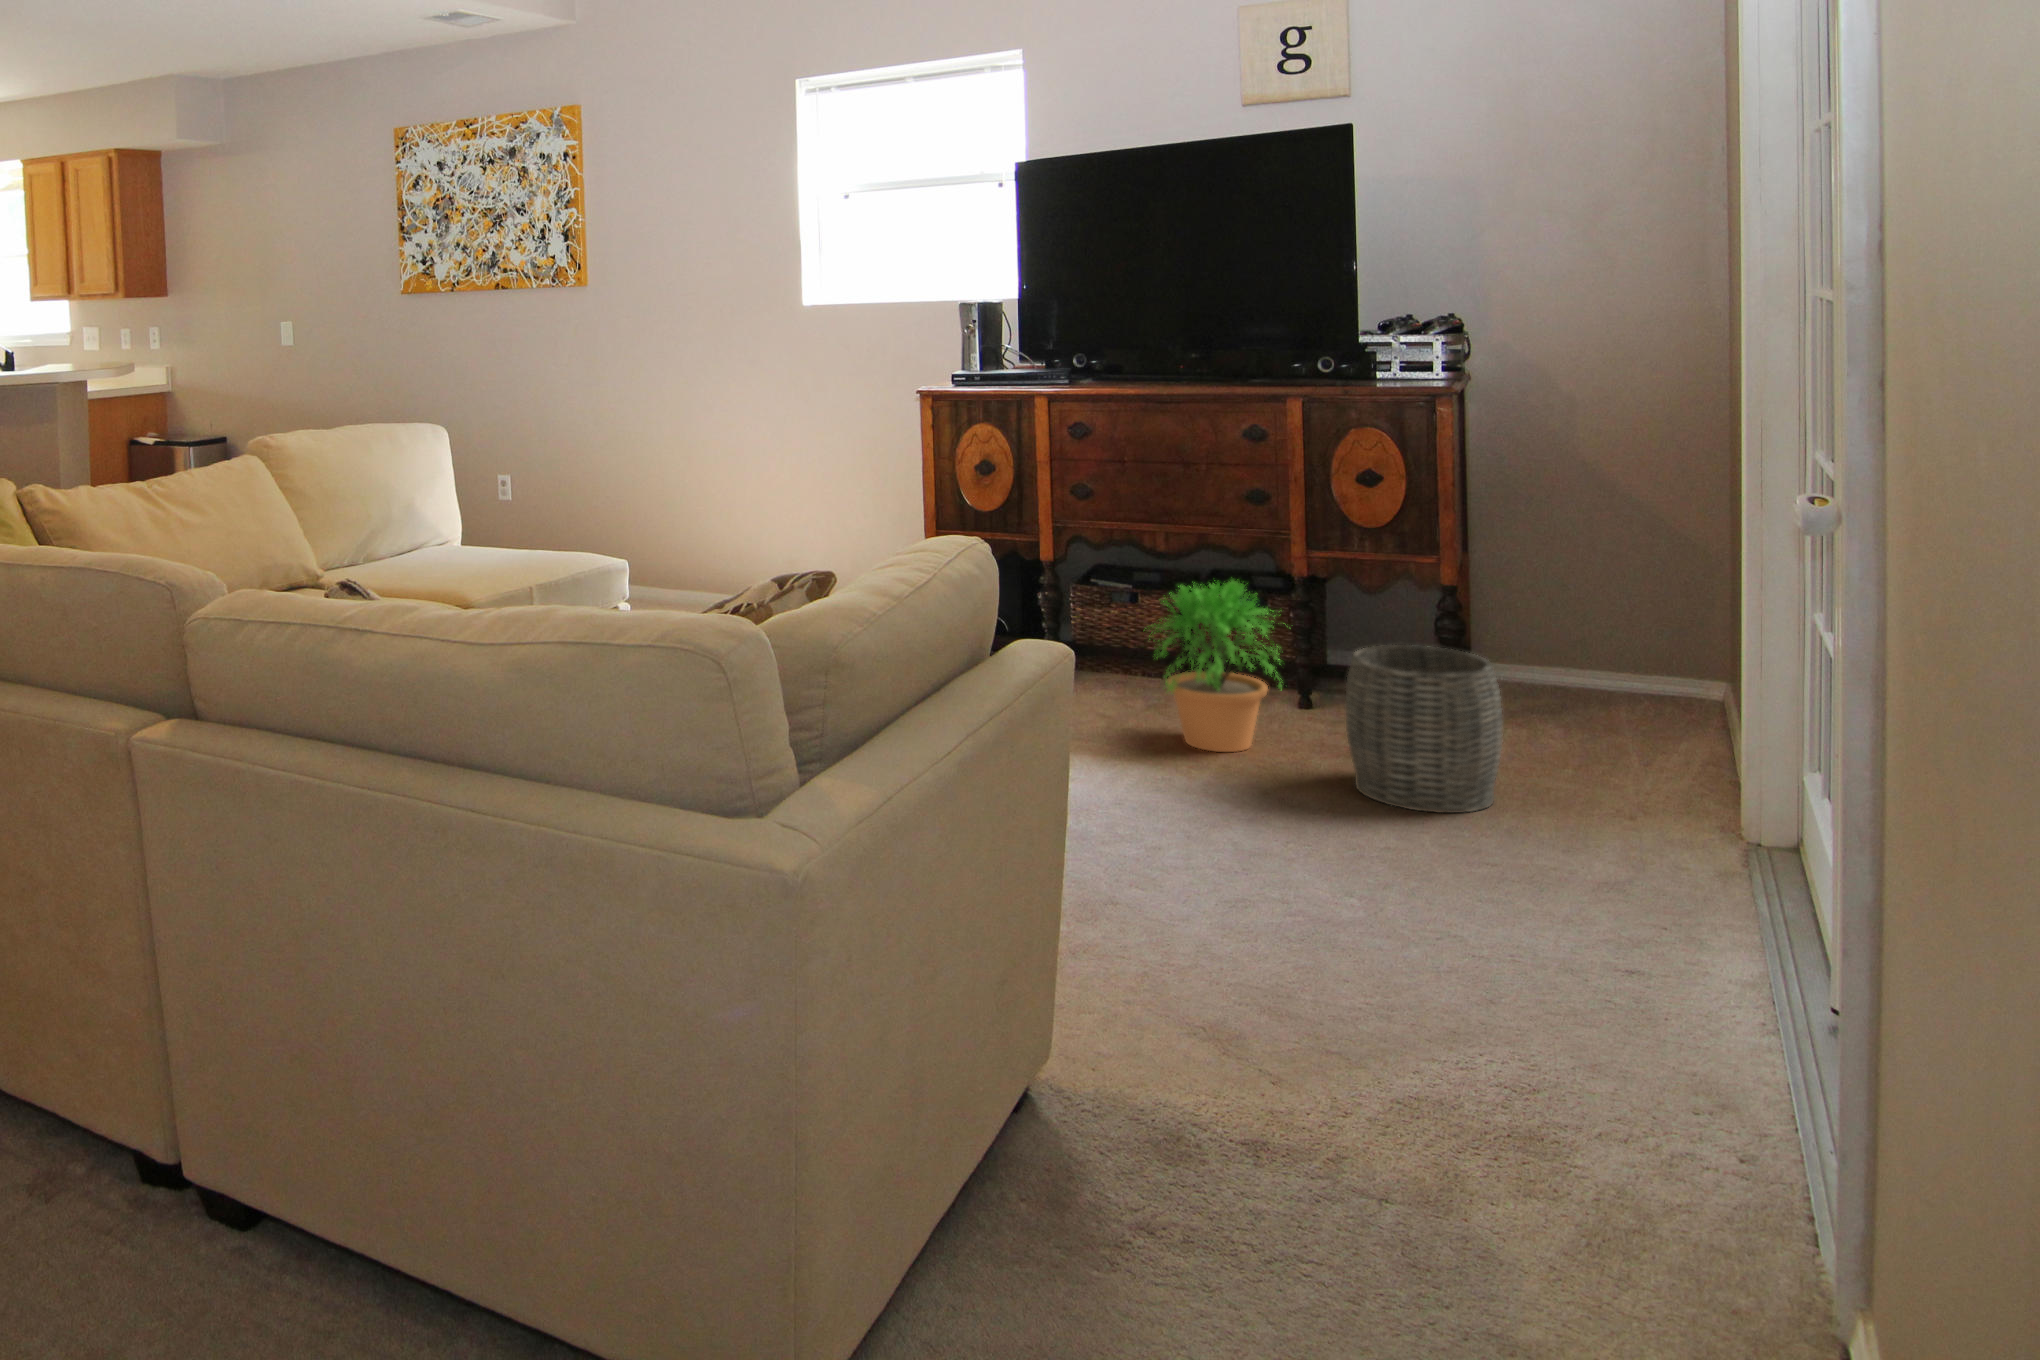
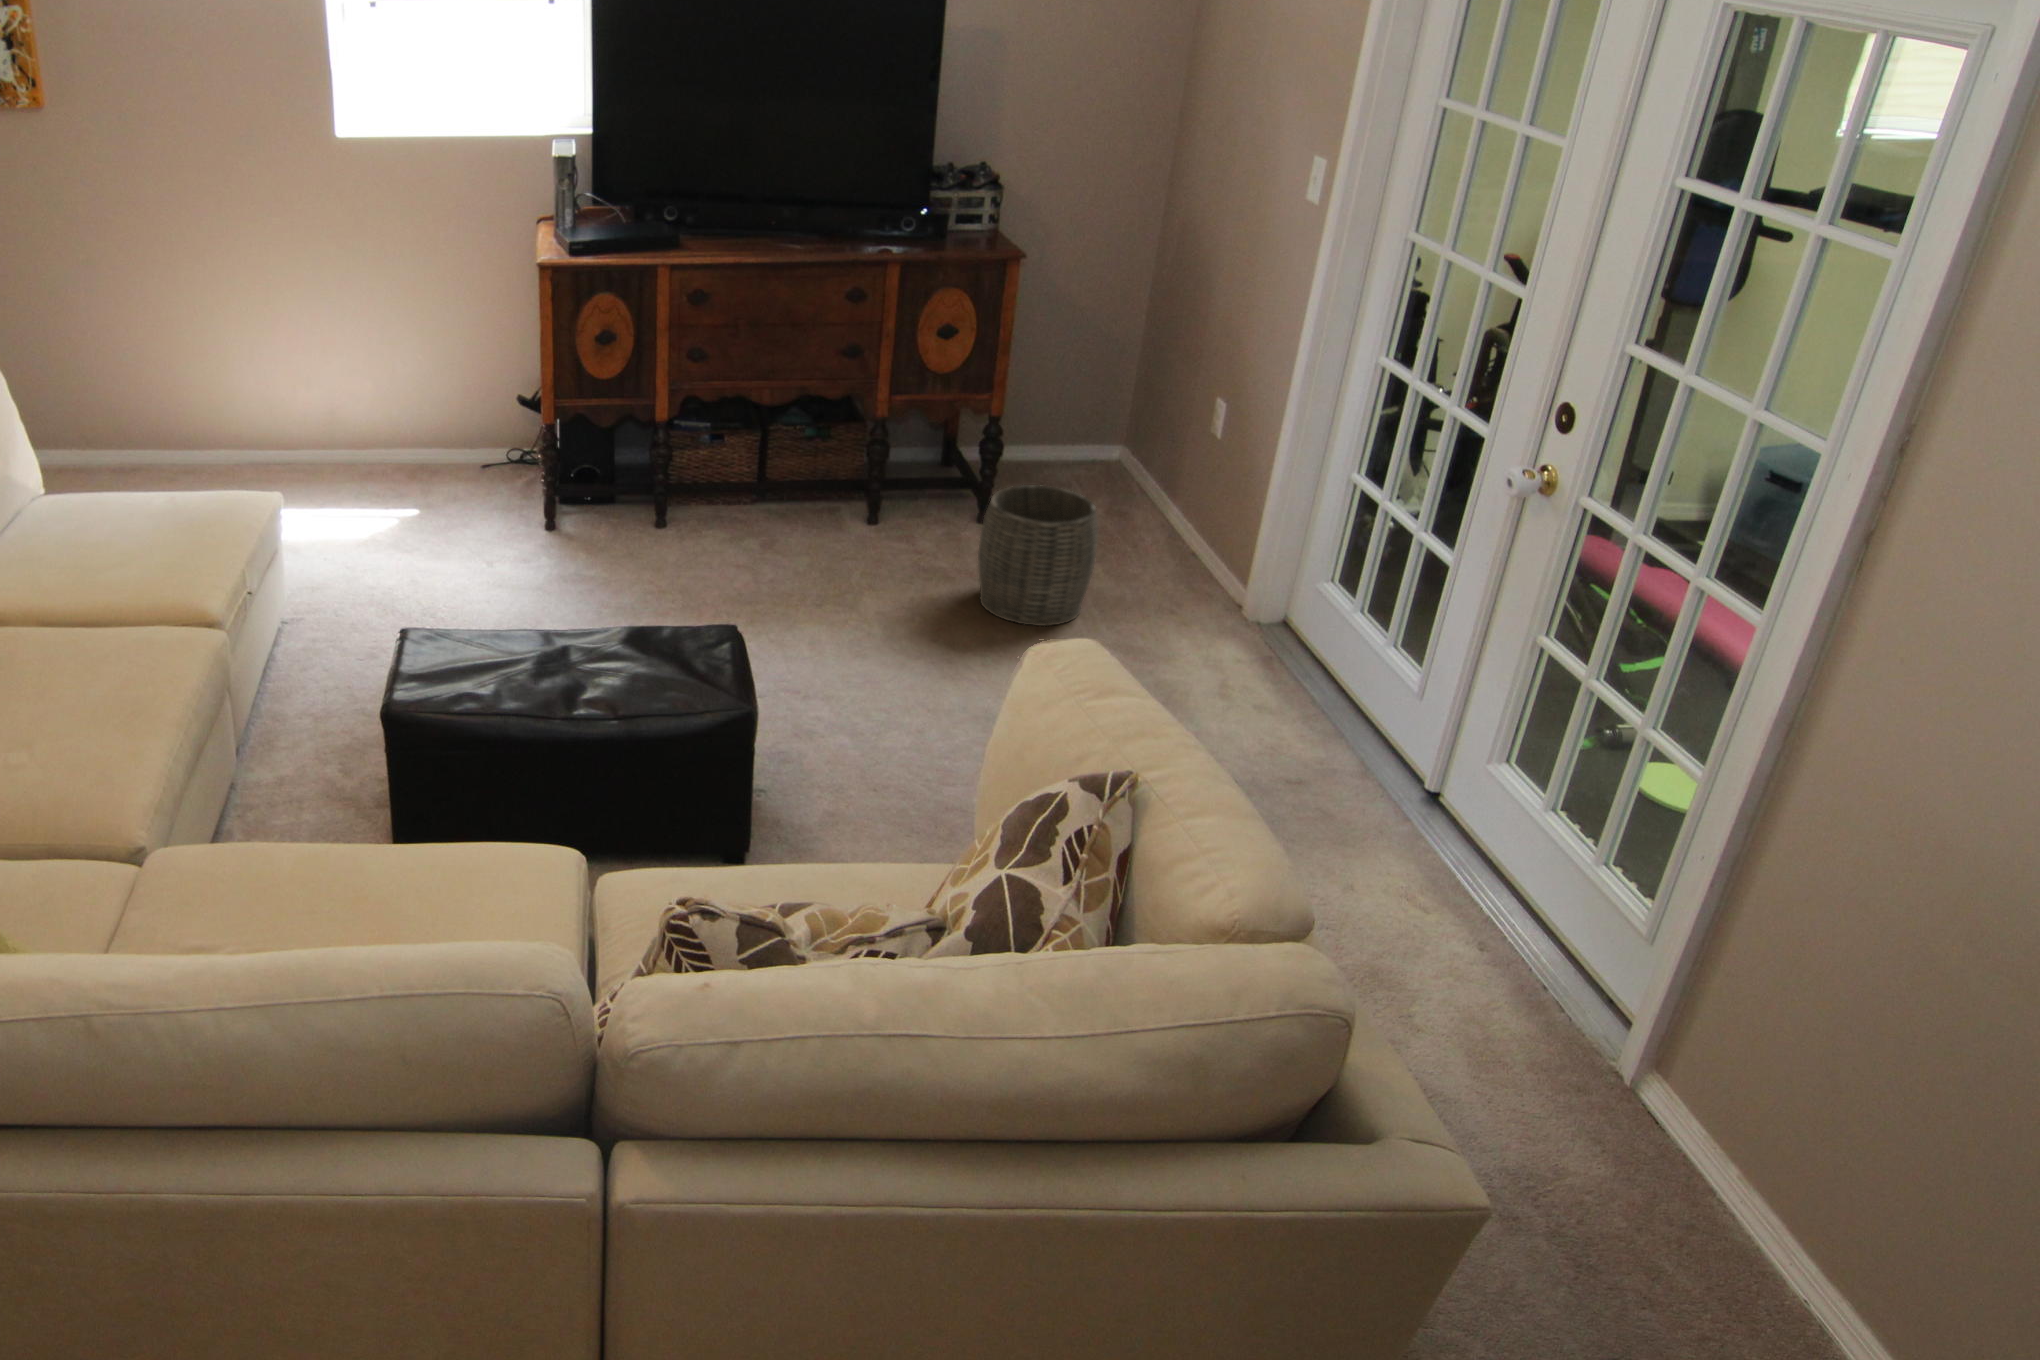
potted plant: present [1149,580,1281,752] -> none [800,436,920,588]

